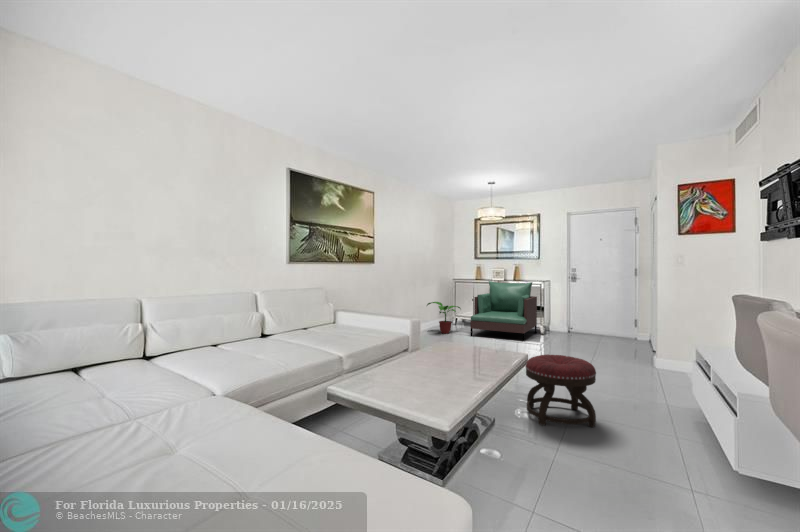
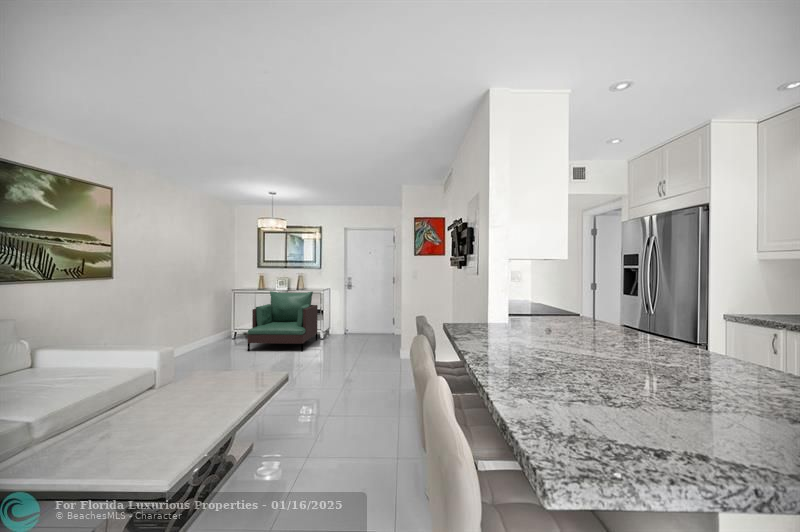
potted plant: present [427,302,461,334] -> none [196,316,239,351]
ottoman: present [525,354,596,427] -> none [279,378,349,462]

